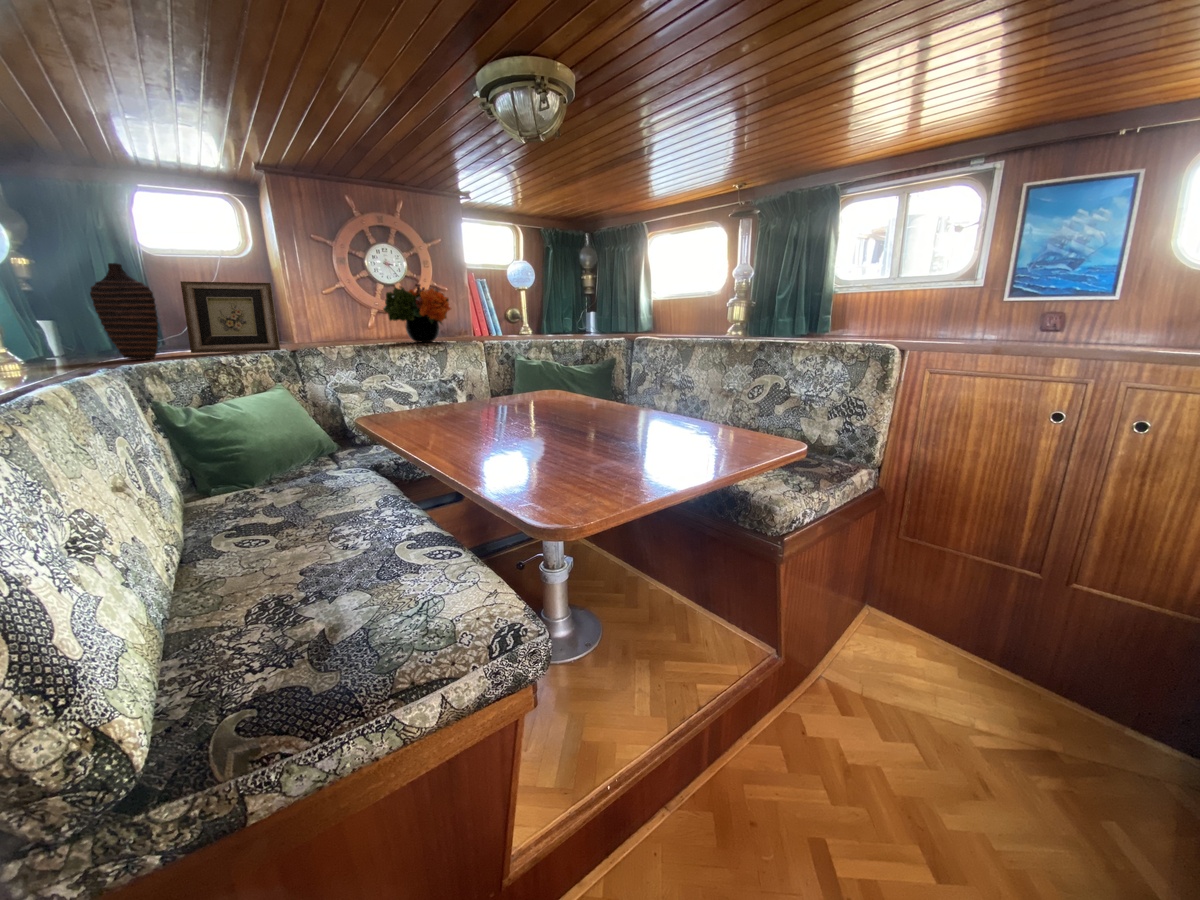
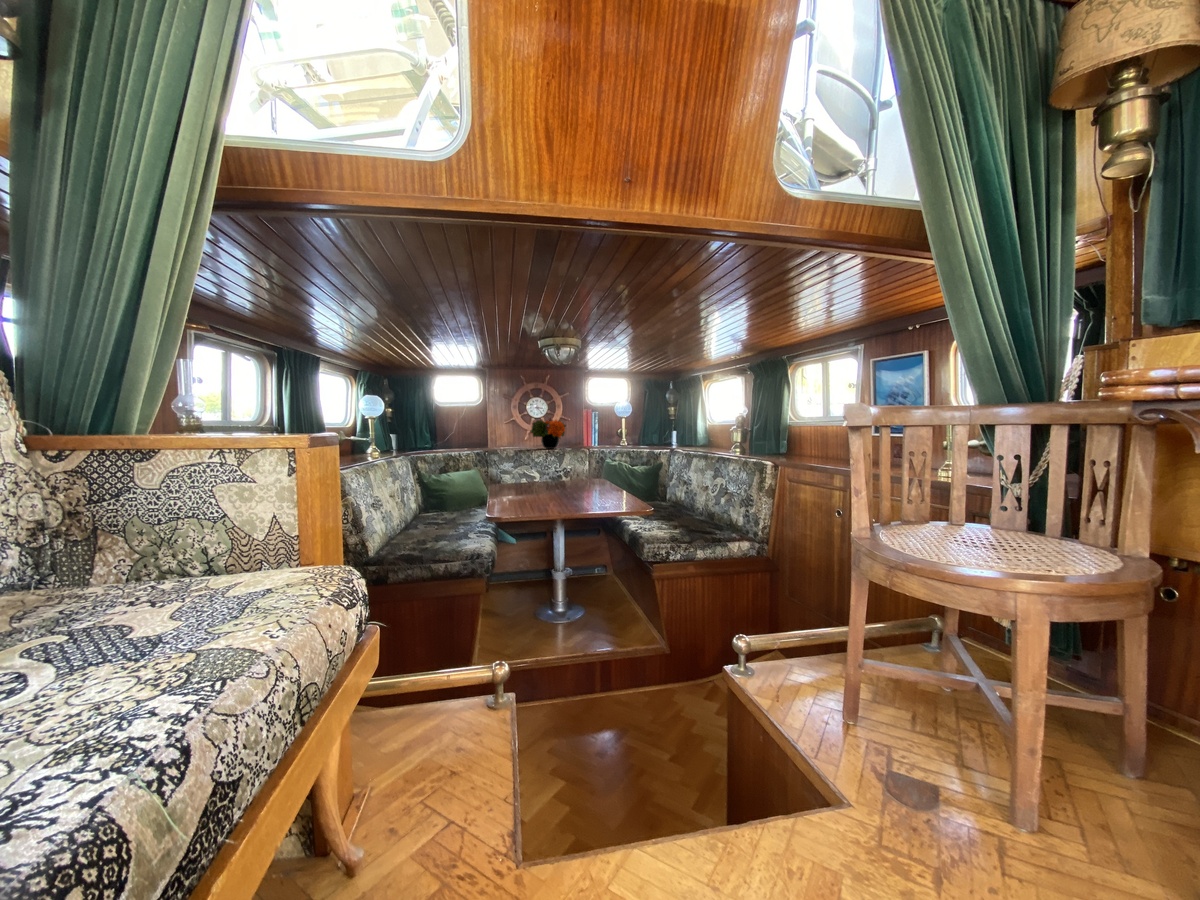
decorative vase: present [90,263,158,359] -> none [408,412,430,453]
picture frame: present [180,281,281,353] -> none [440,419,479,452]

